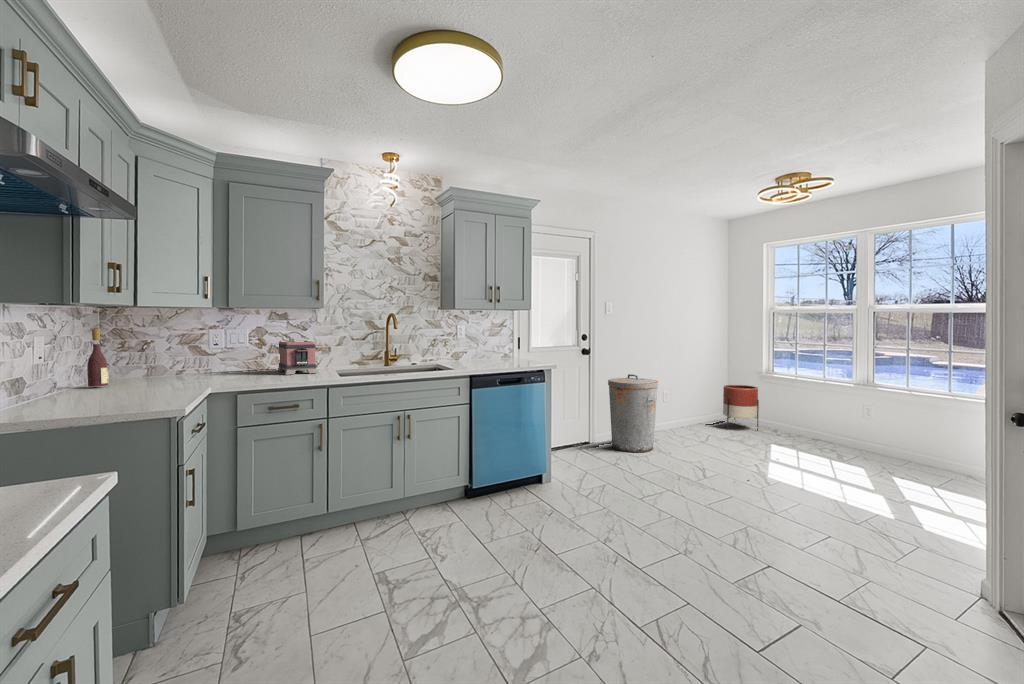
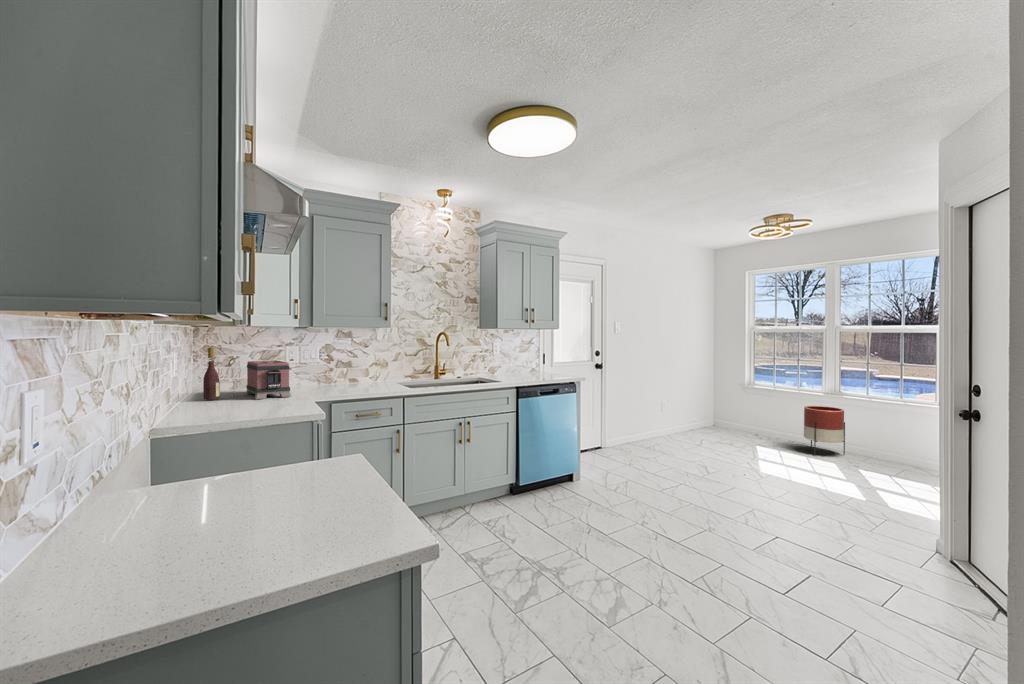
toaster: present [278,341,317,375] -> present [245,361,291,399]
trash can: present [608,374,658,453] -> none [617,385,661,454]
planter: present [723,385,759,431] -> present [804,406,845,455]

